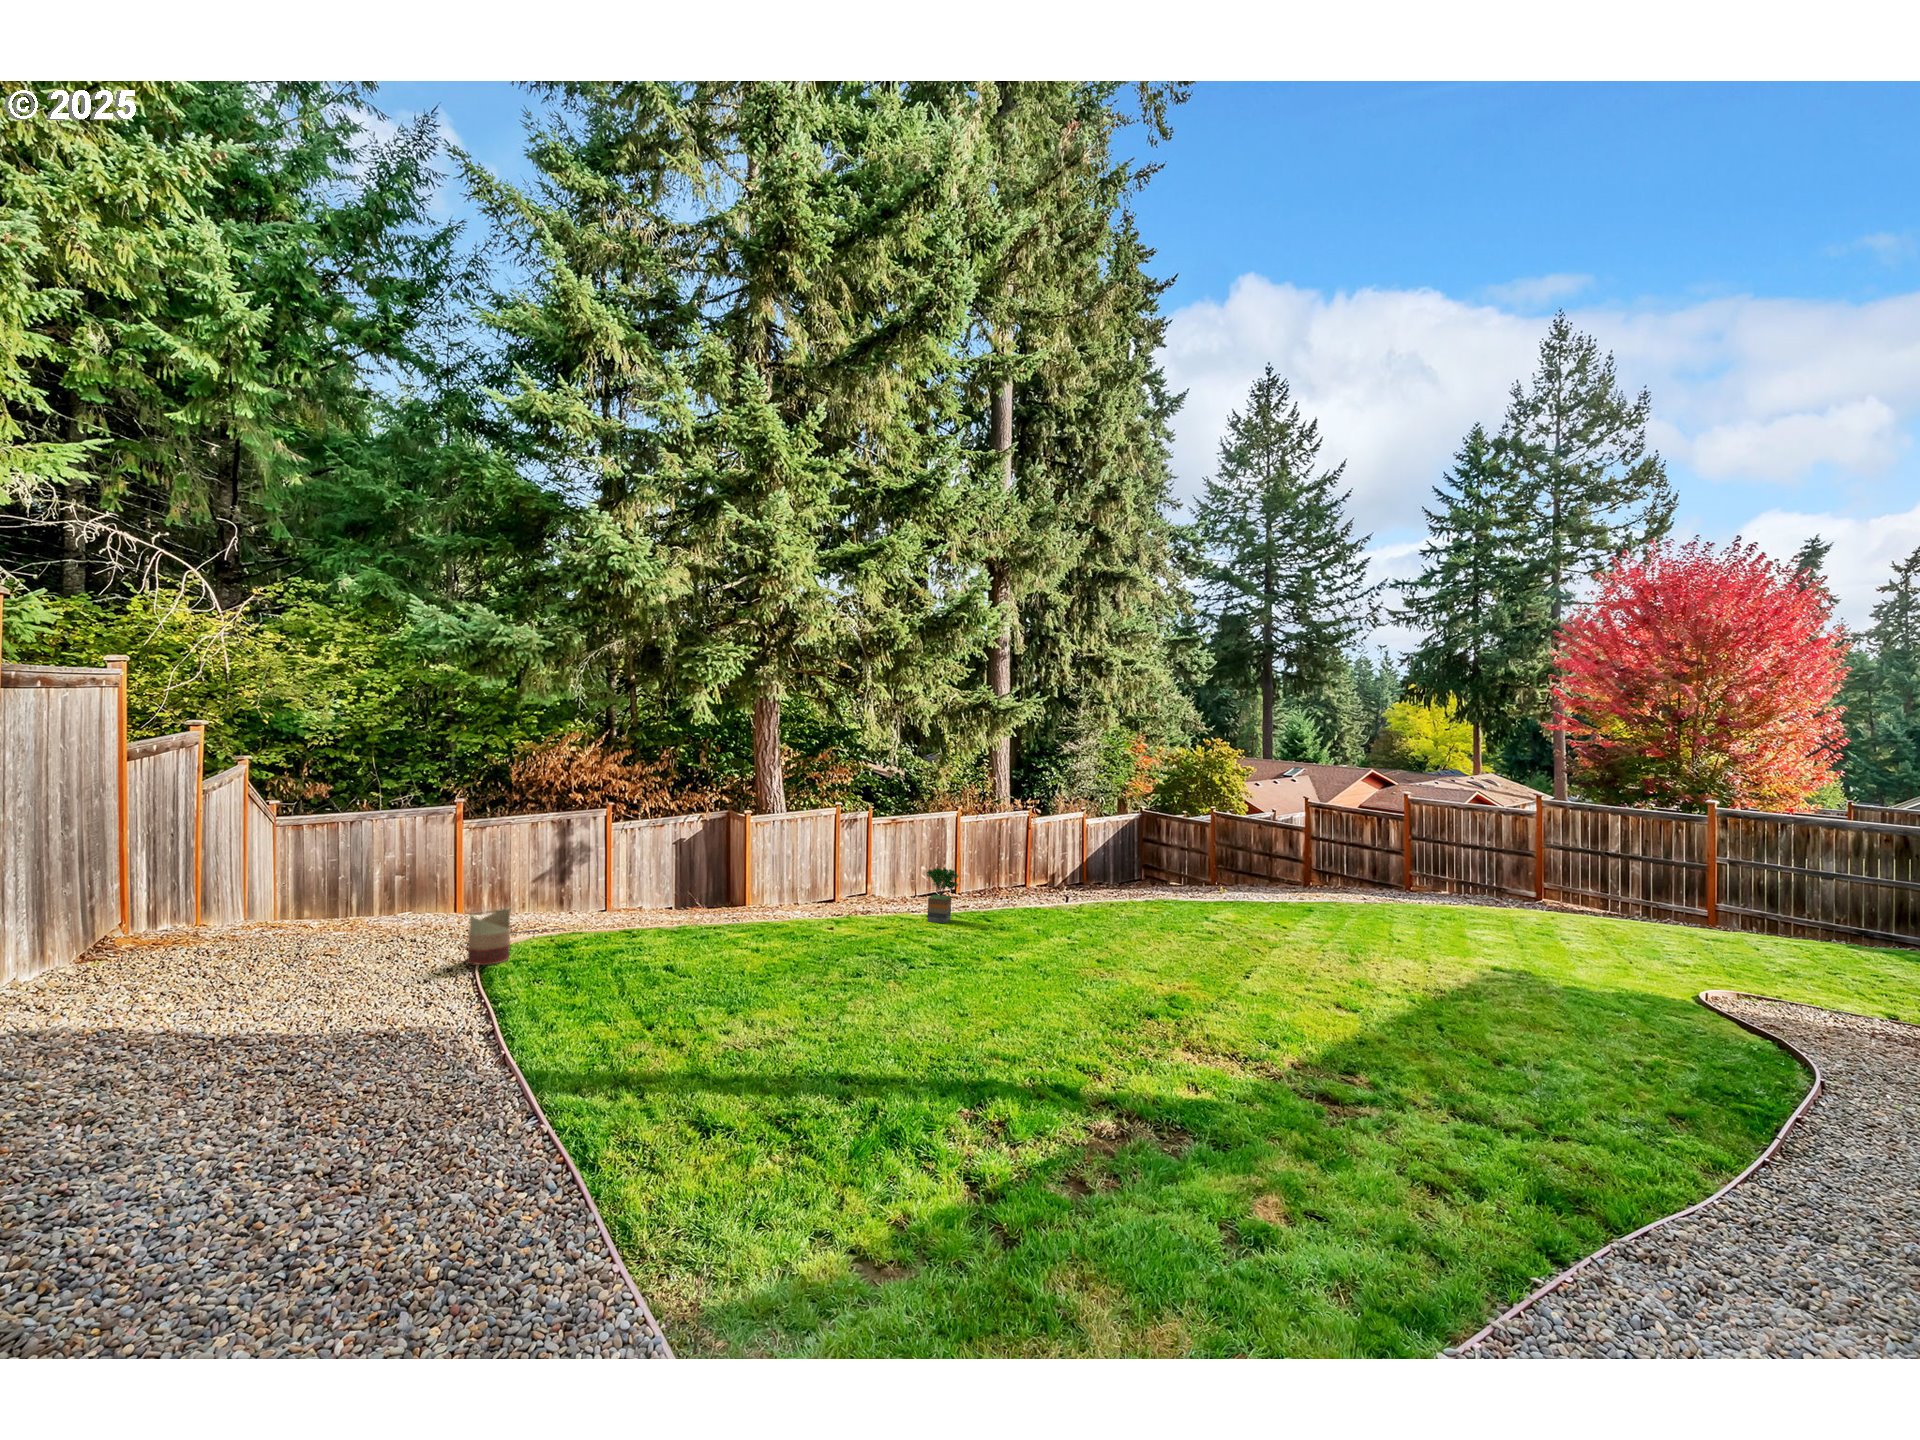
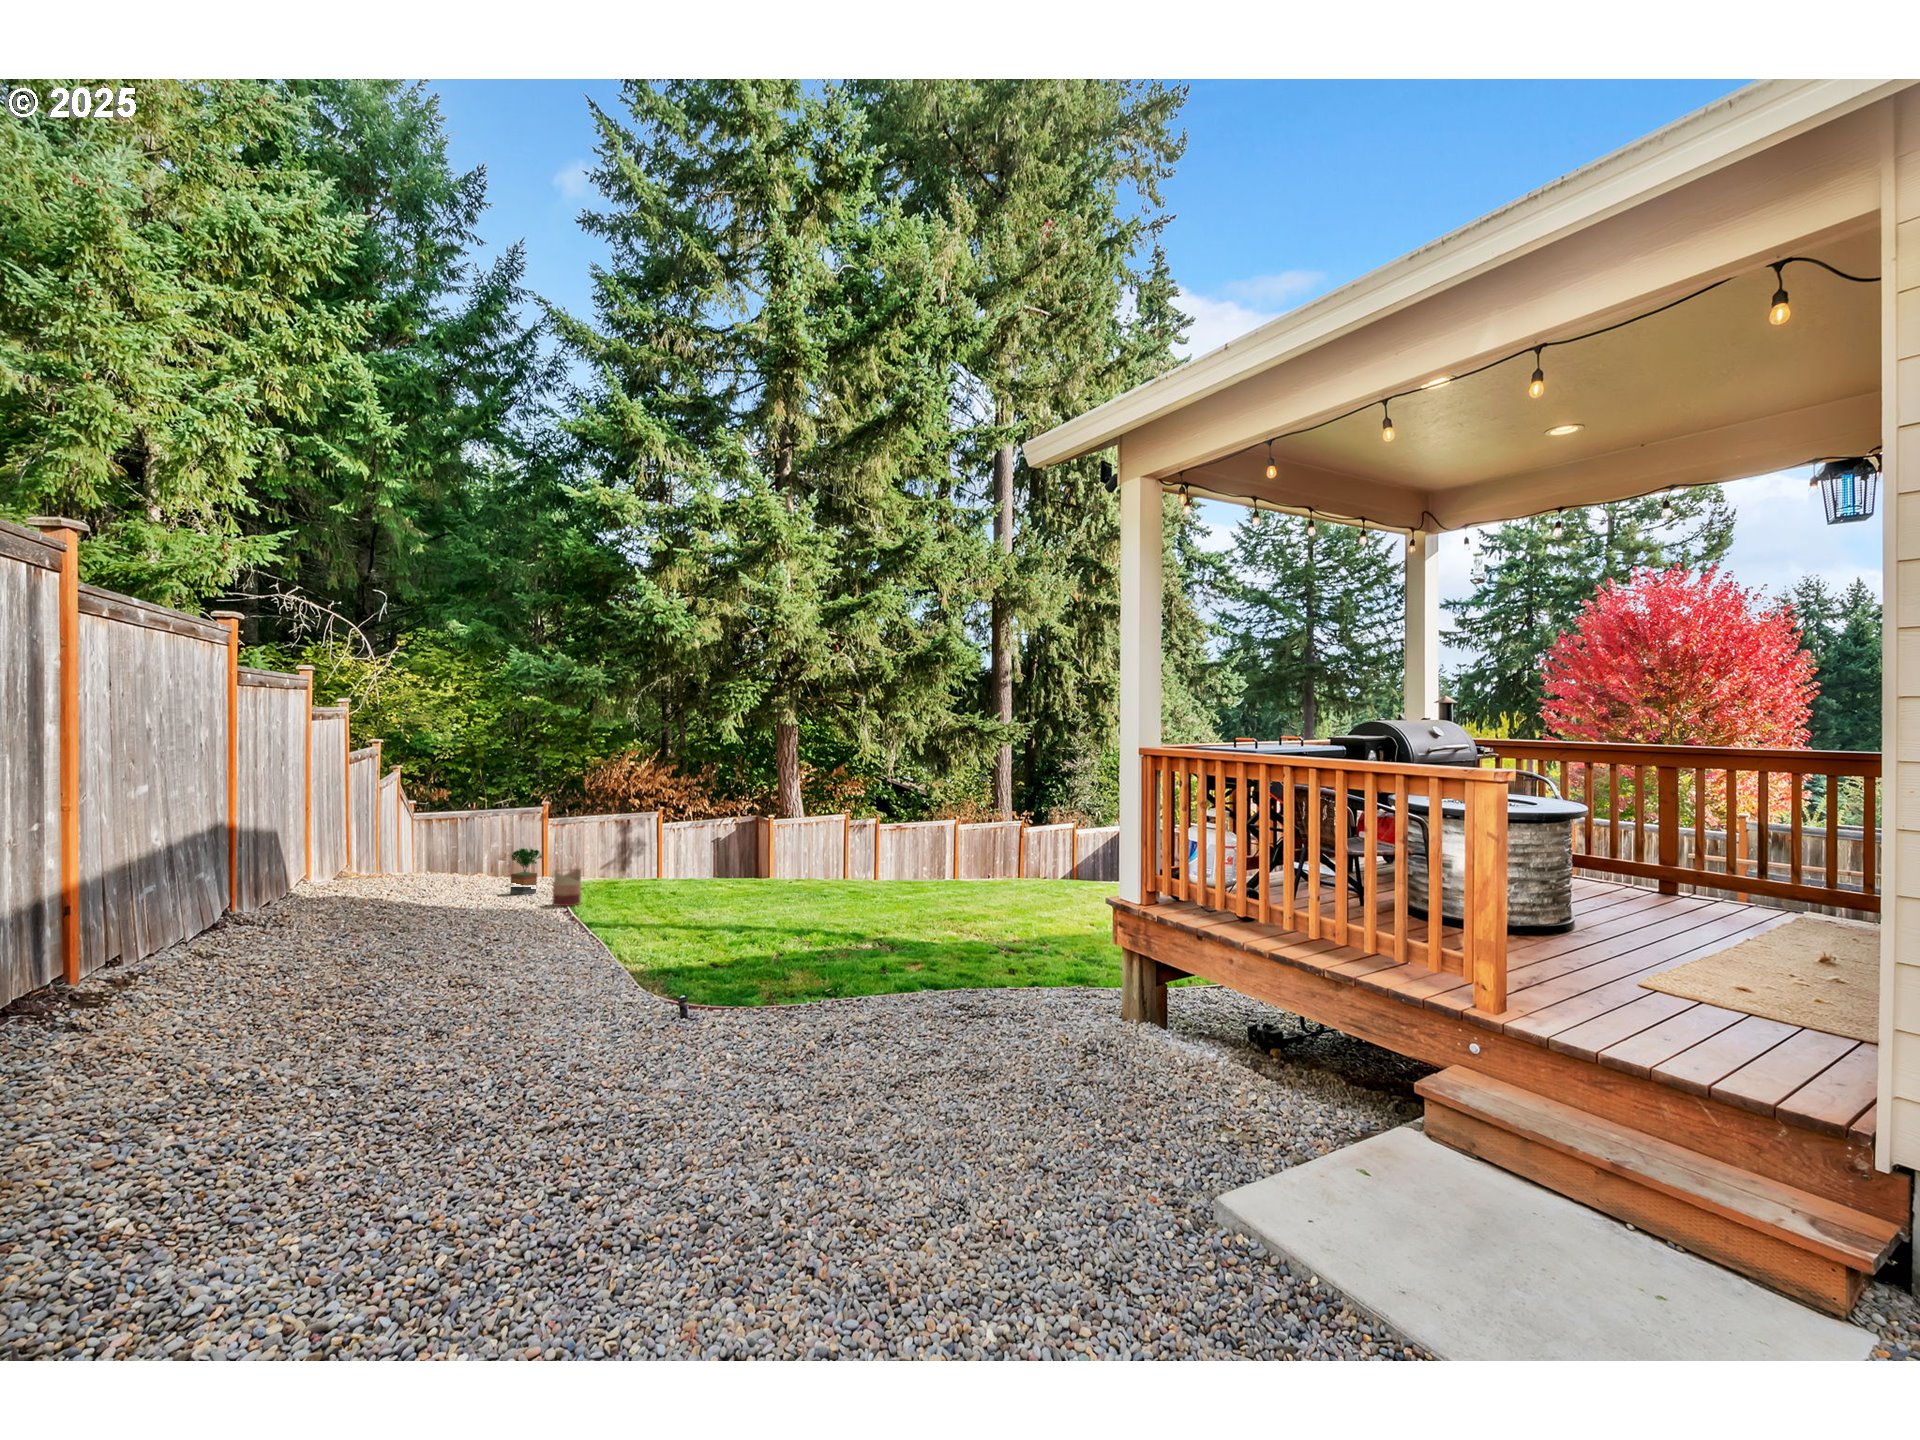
potted tree: present [927,868,958,923] -> present [510,848,542,895]

